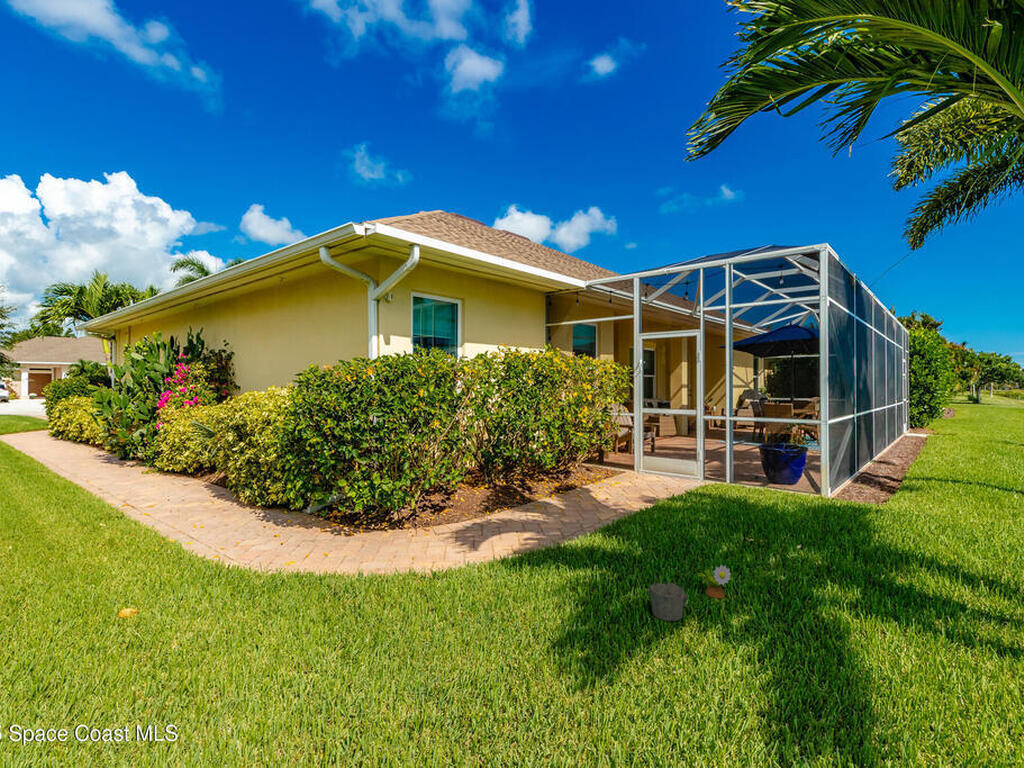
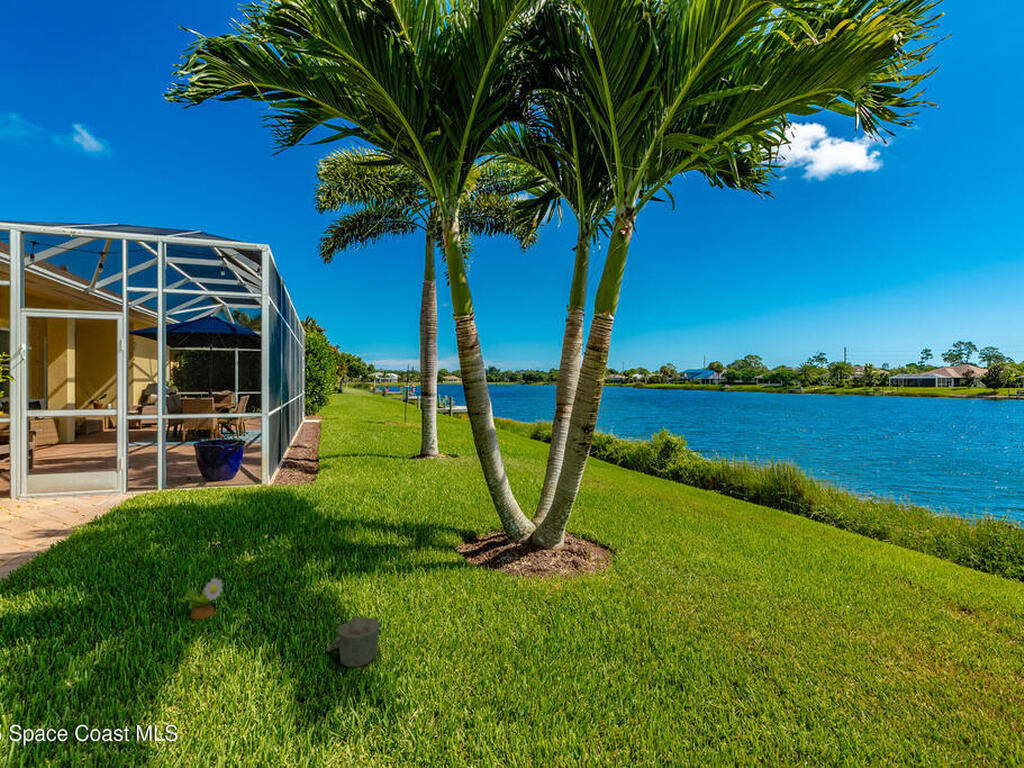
bucket: present [647,583,688,621] -> present [327,617,381,667]

